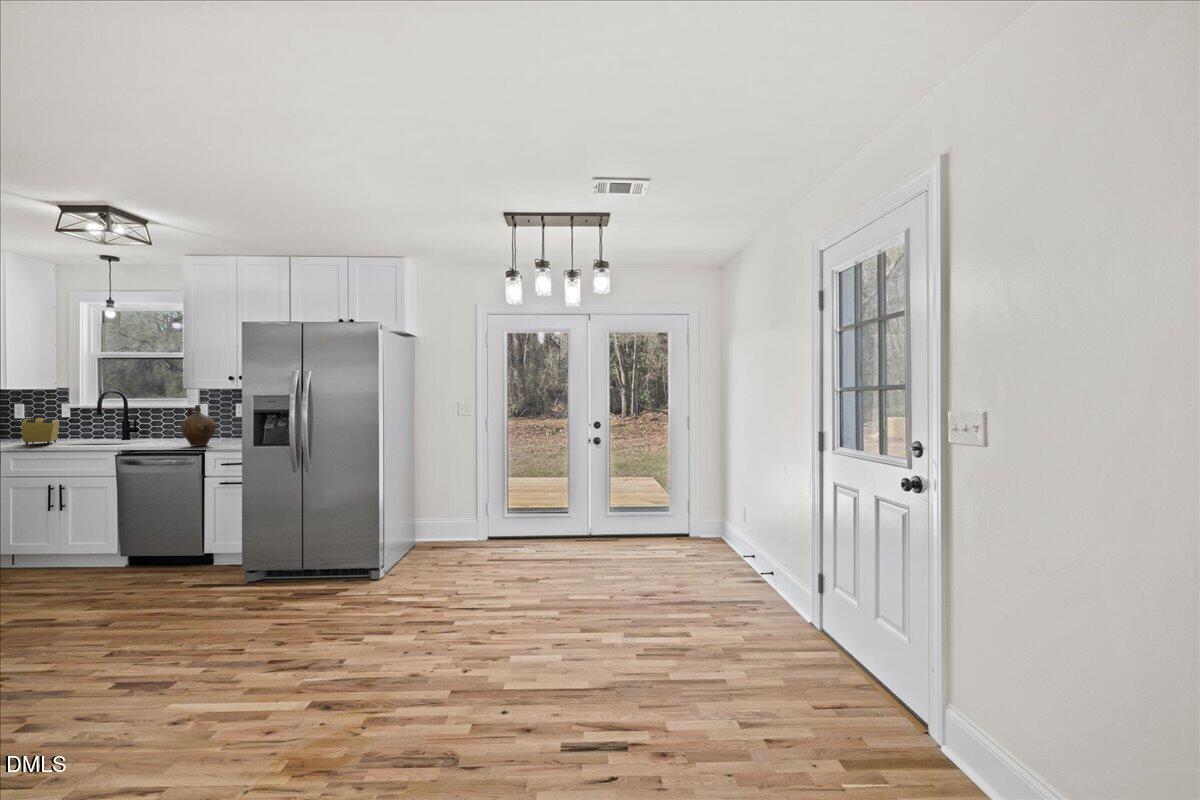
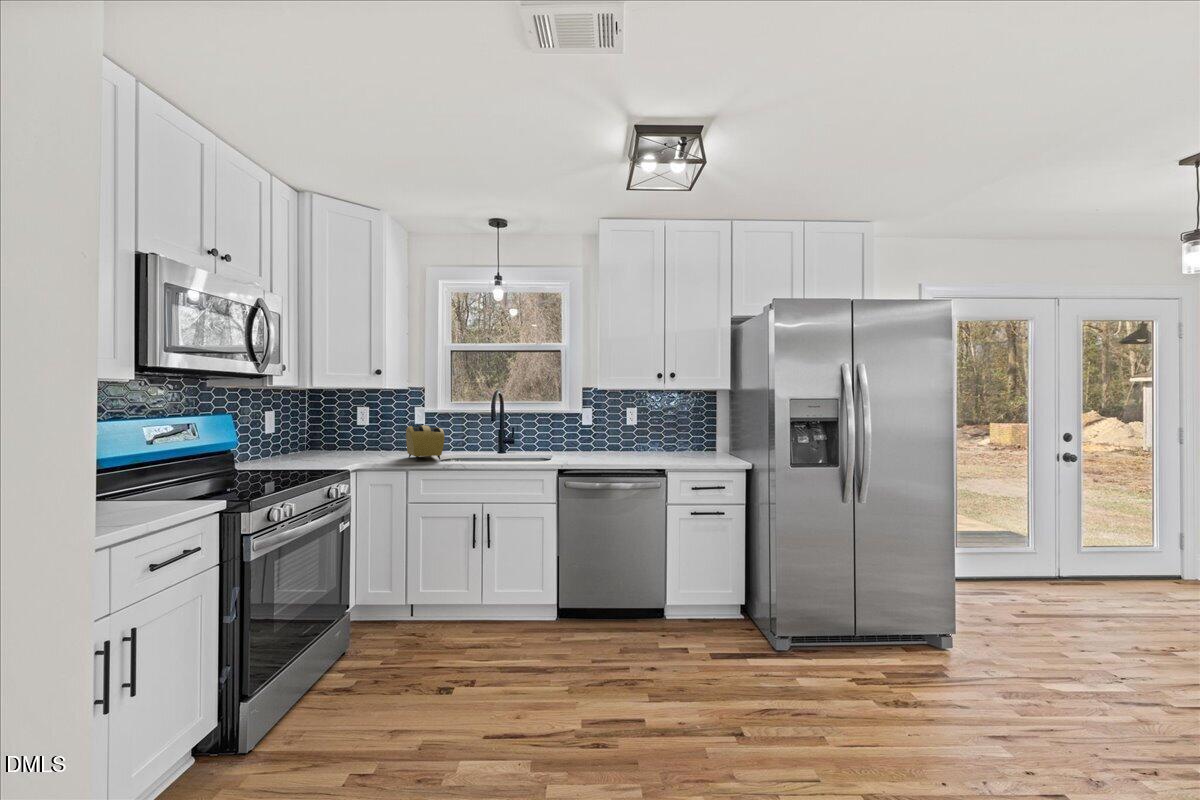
ceramic jug: present [181,405,216,446] -> none [608,409,646,463]

